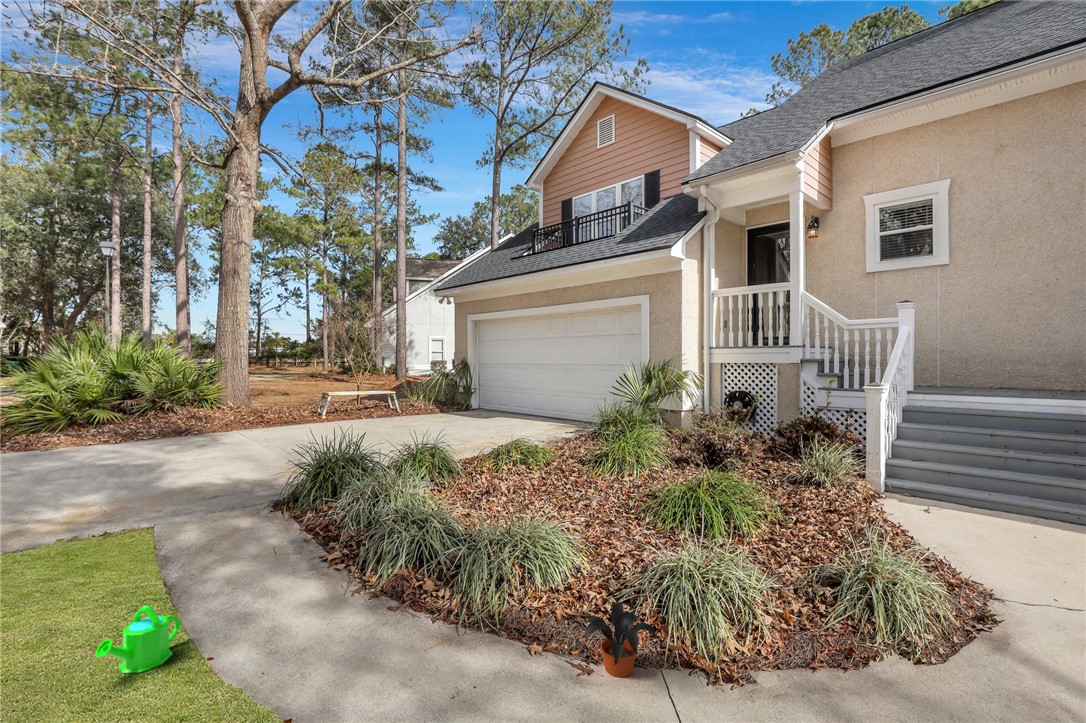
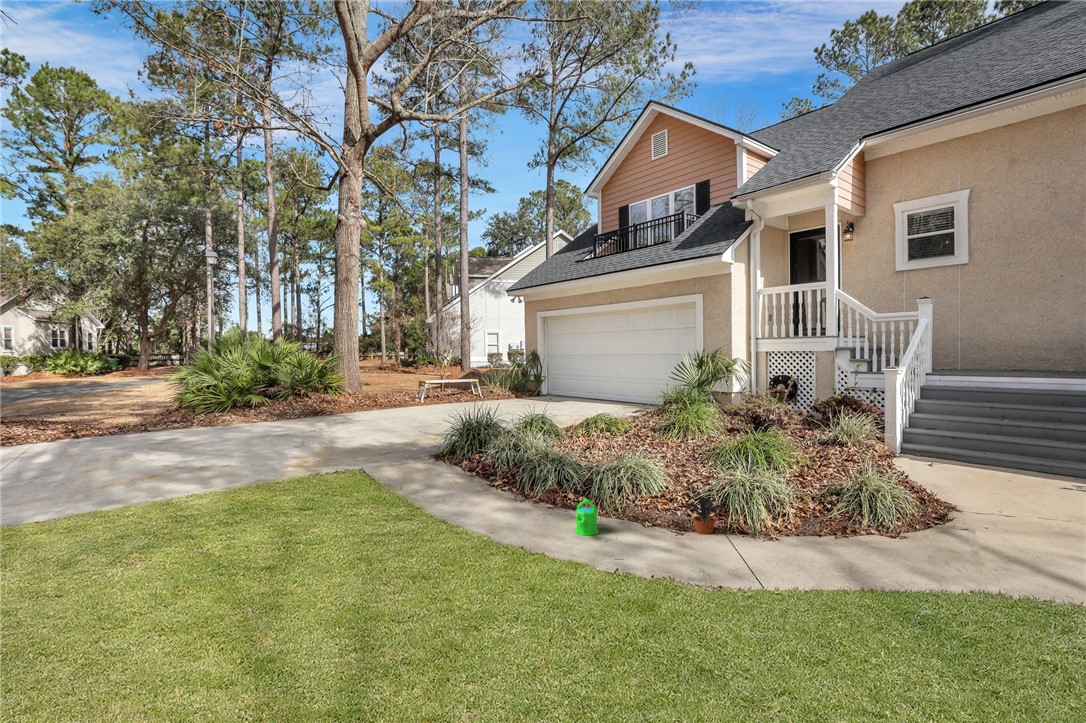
watering can: present [96,605,181,673] -> present [575,499,598,535]

